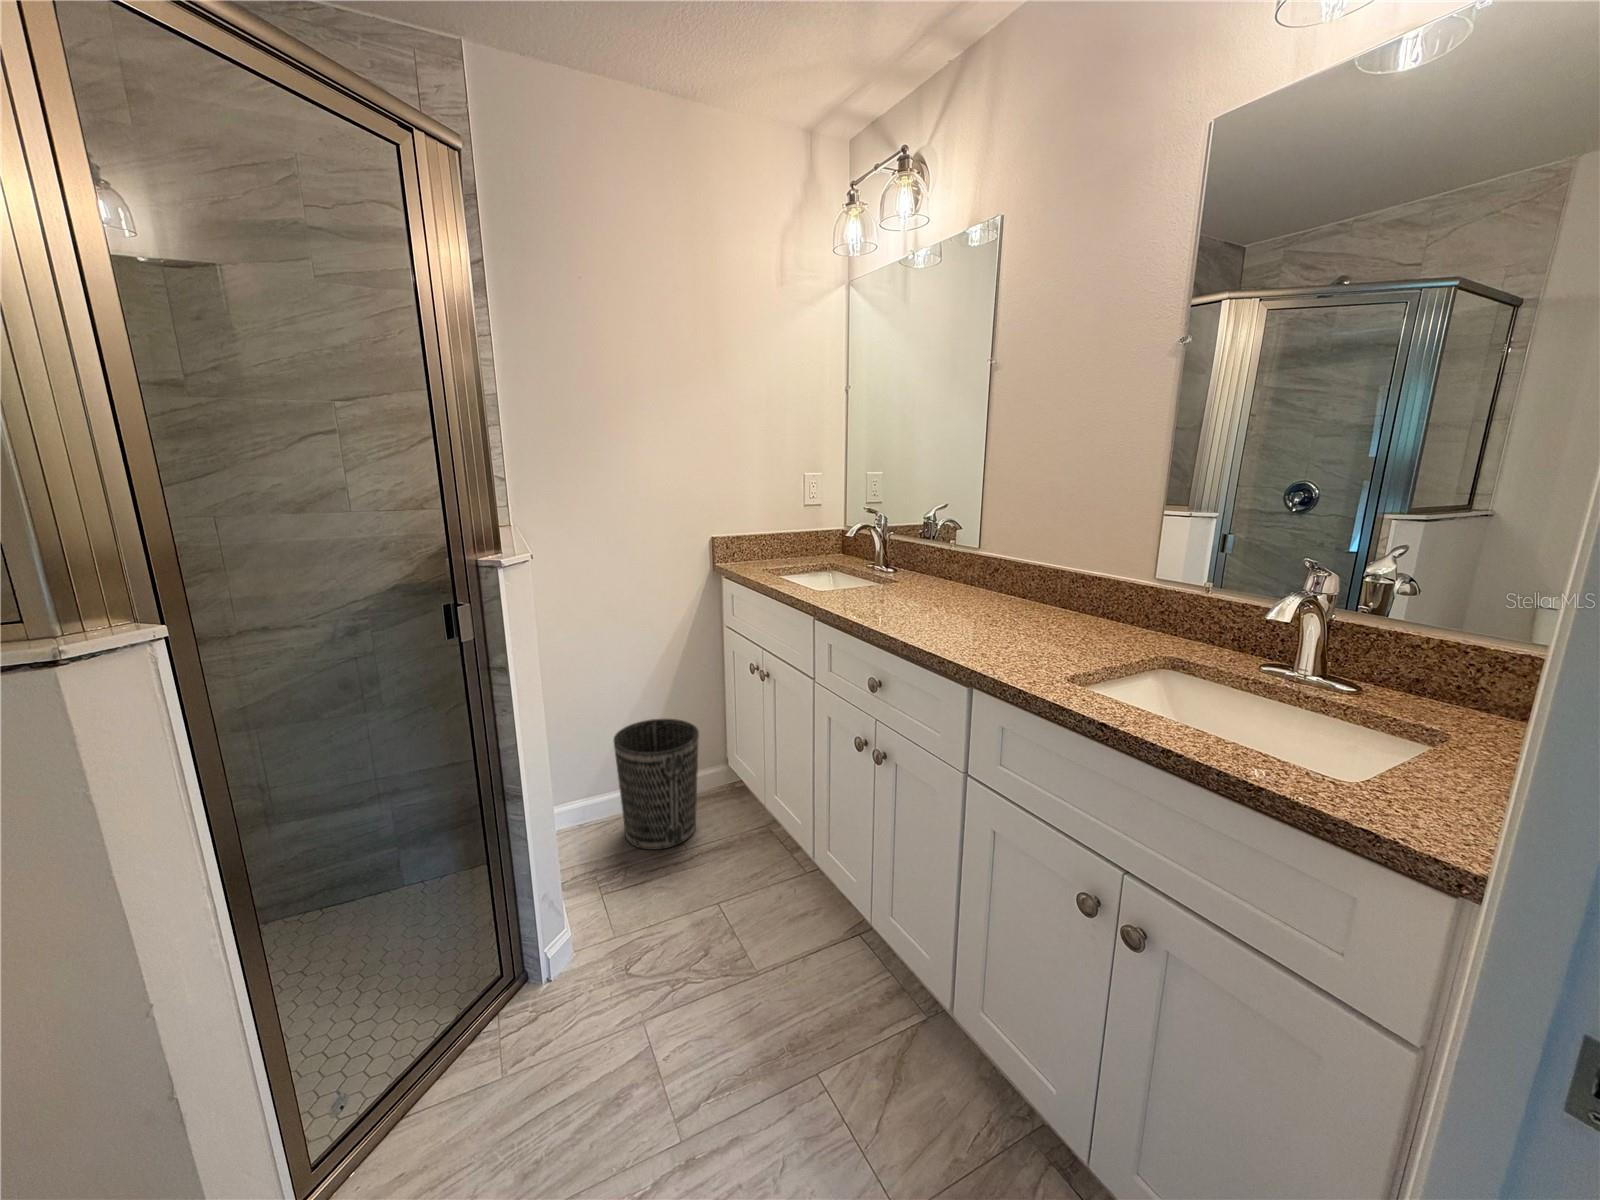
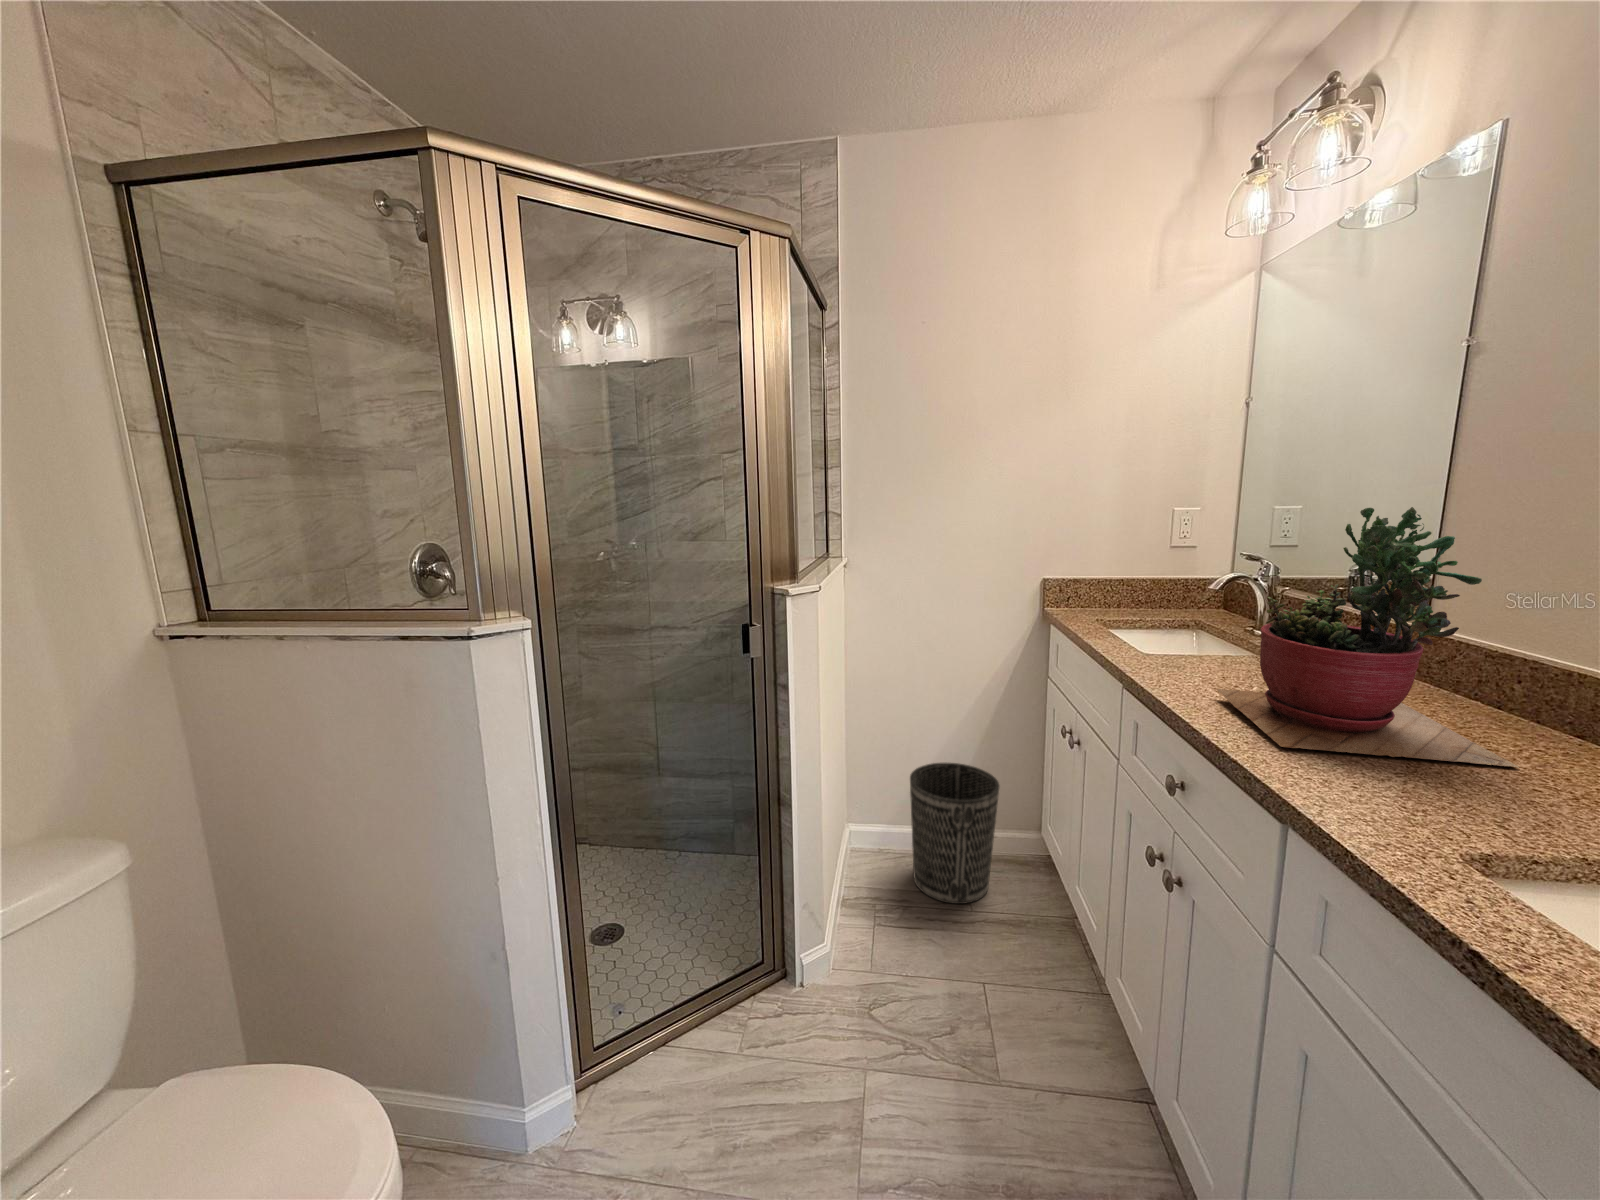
succulent plant: none [885,469,1051,638] -> present [1216,507,1519,768]

